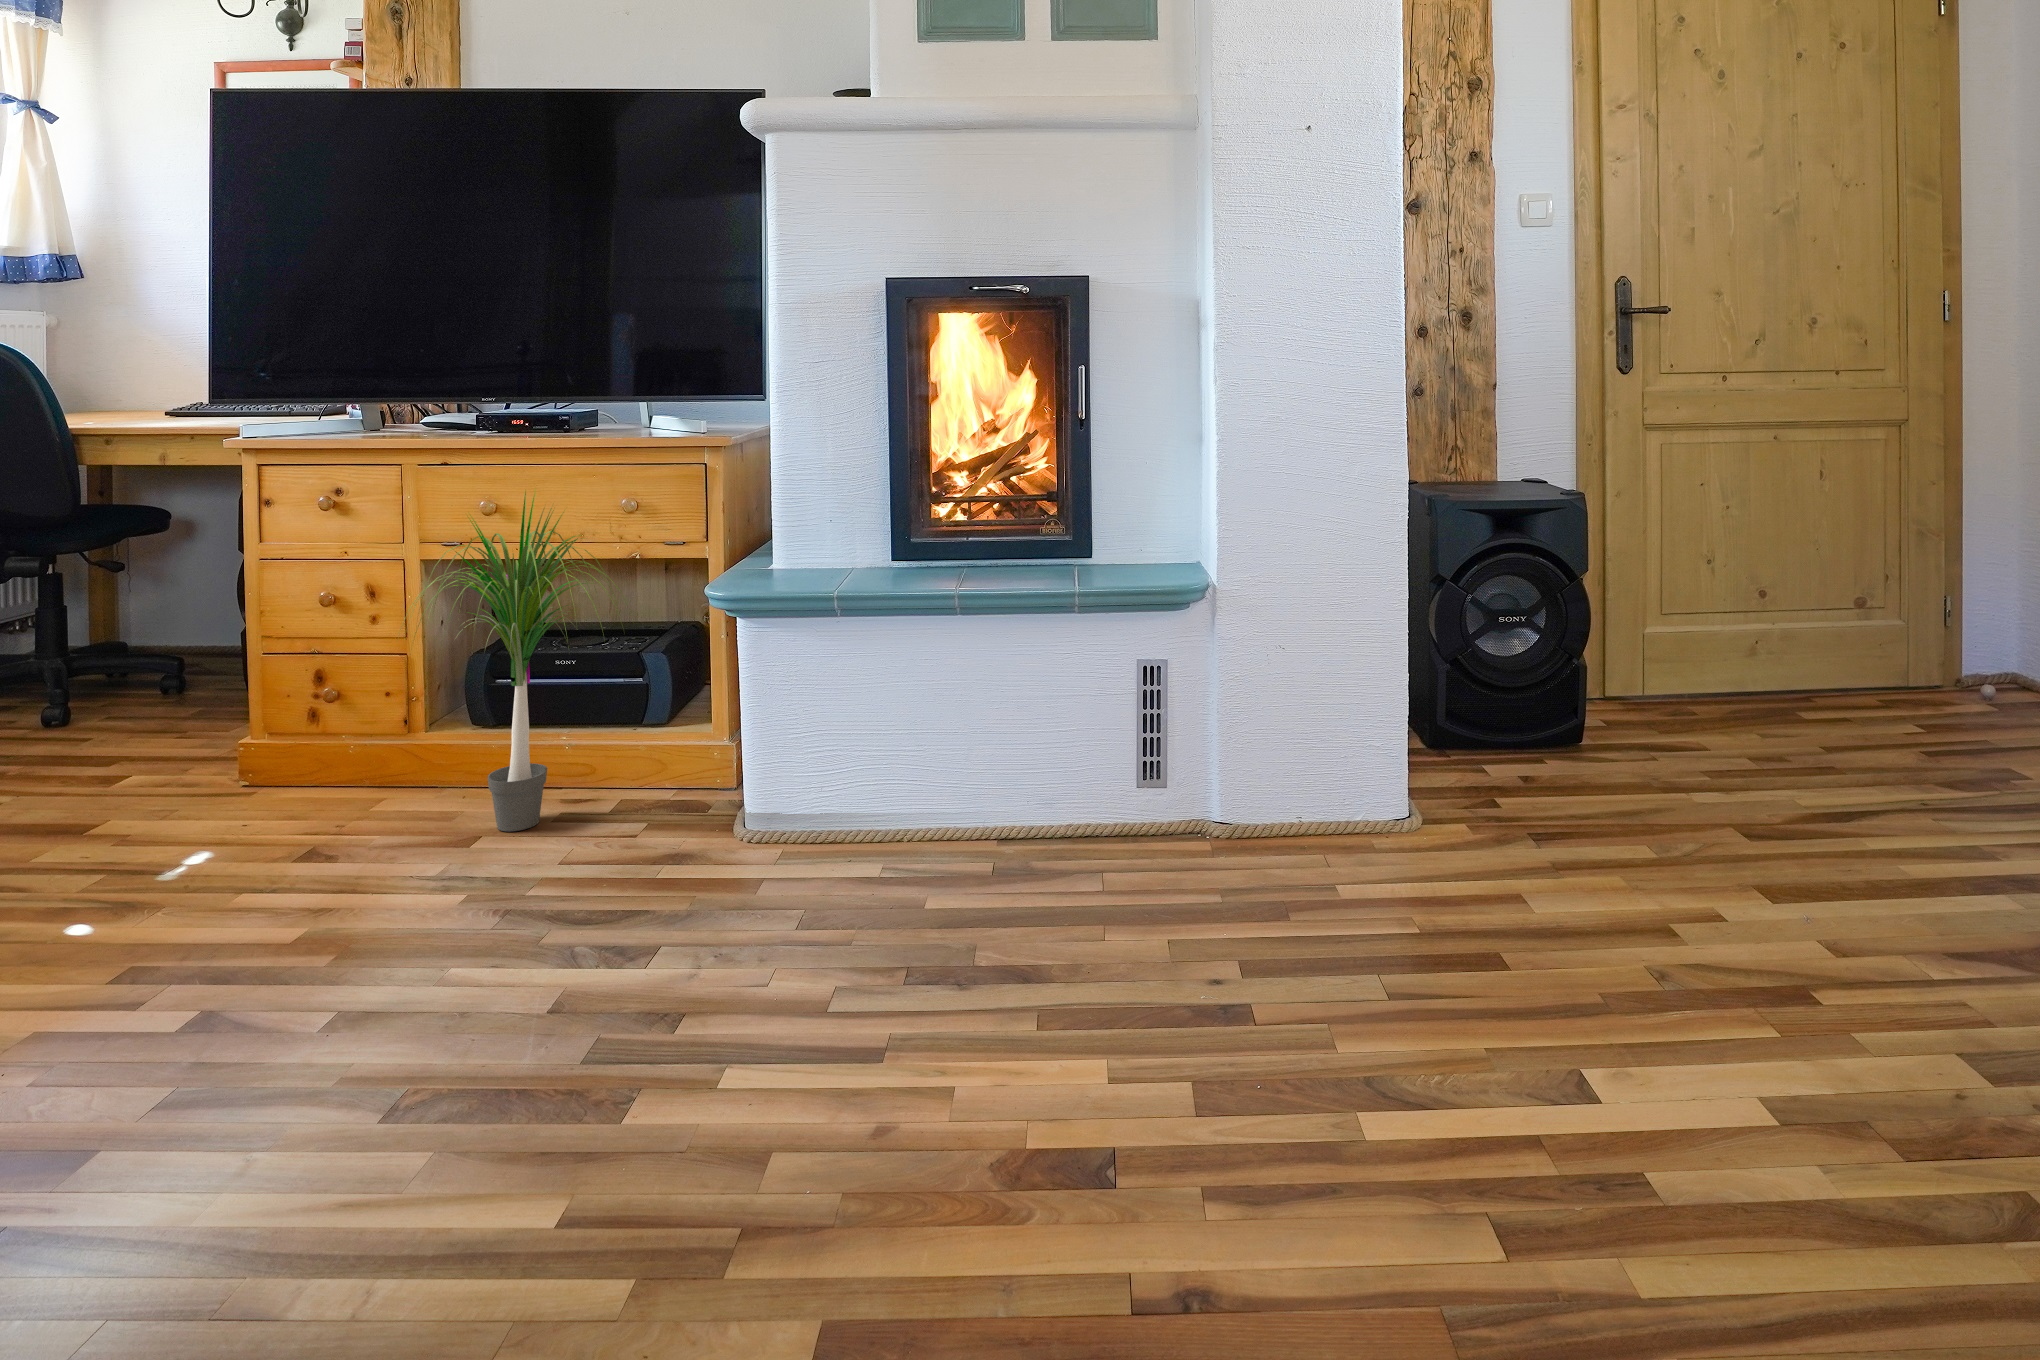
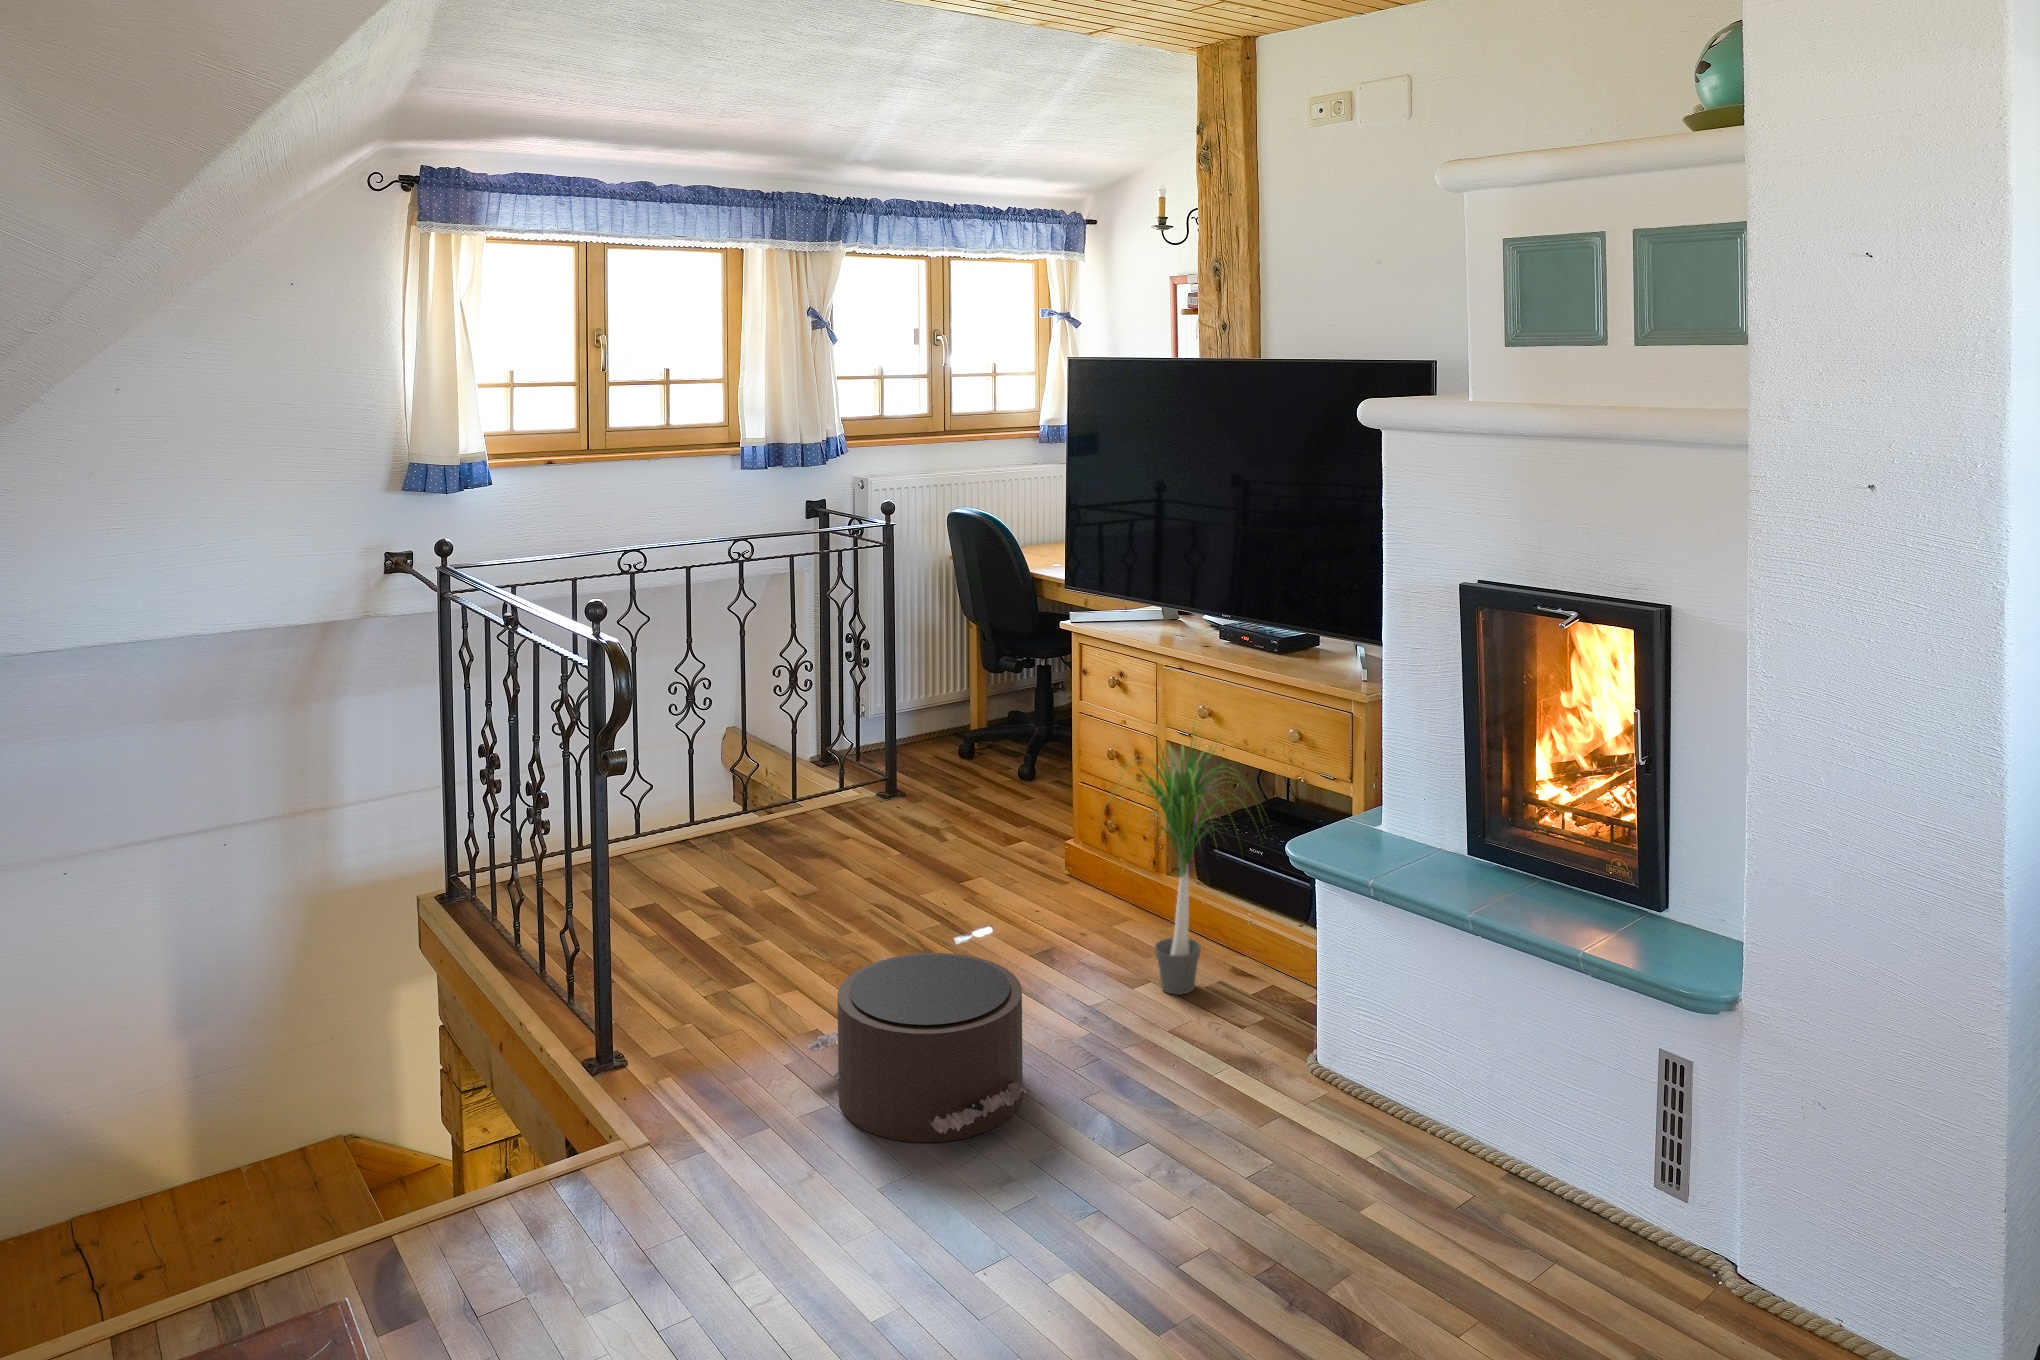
pouf: none [59,815,504,1095] -> present [807,953,1030,1142]

